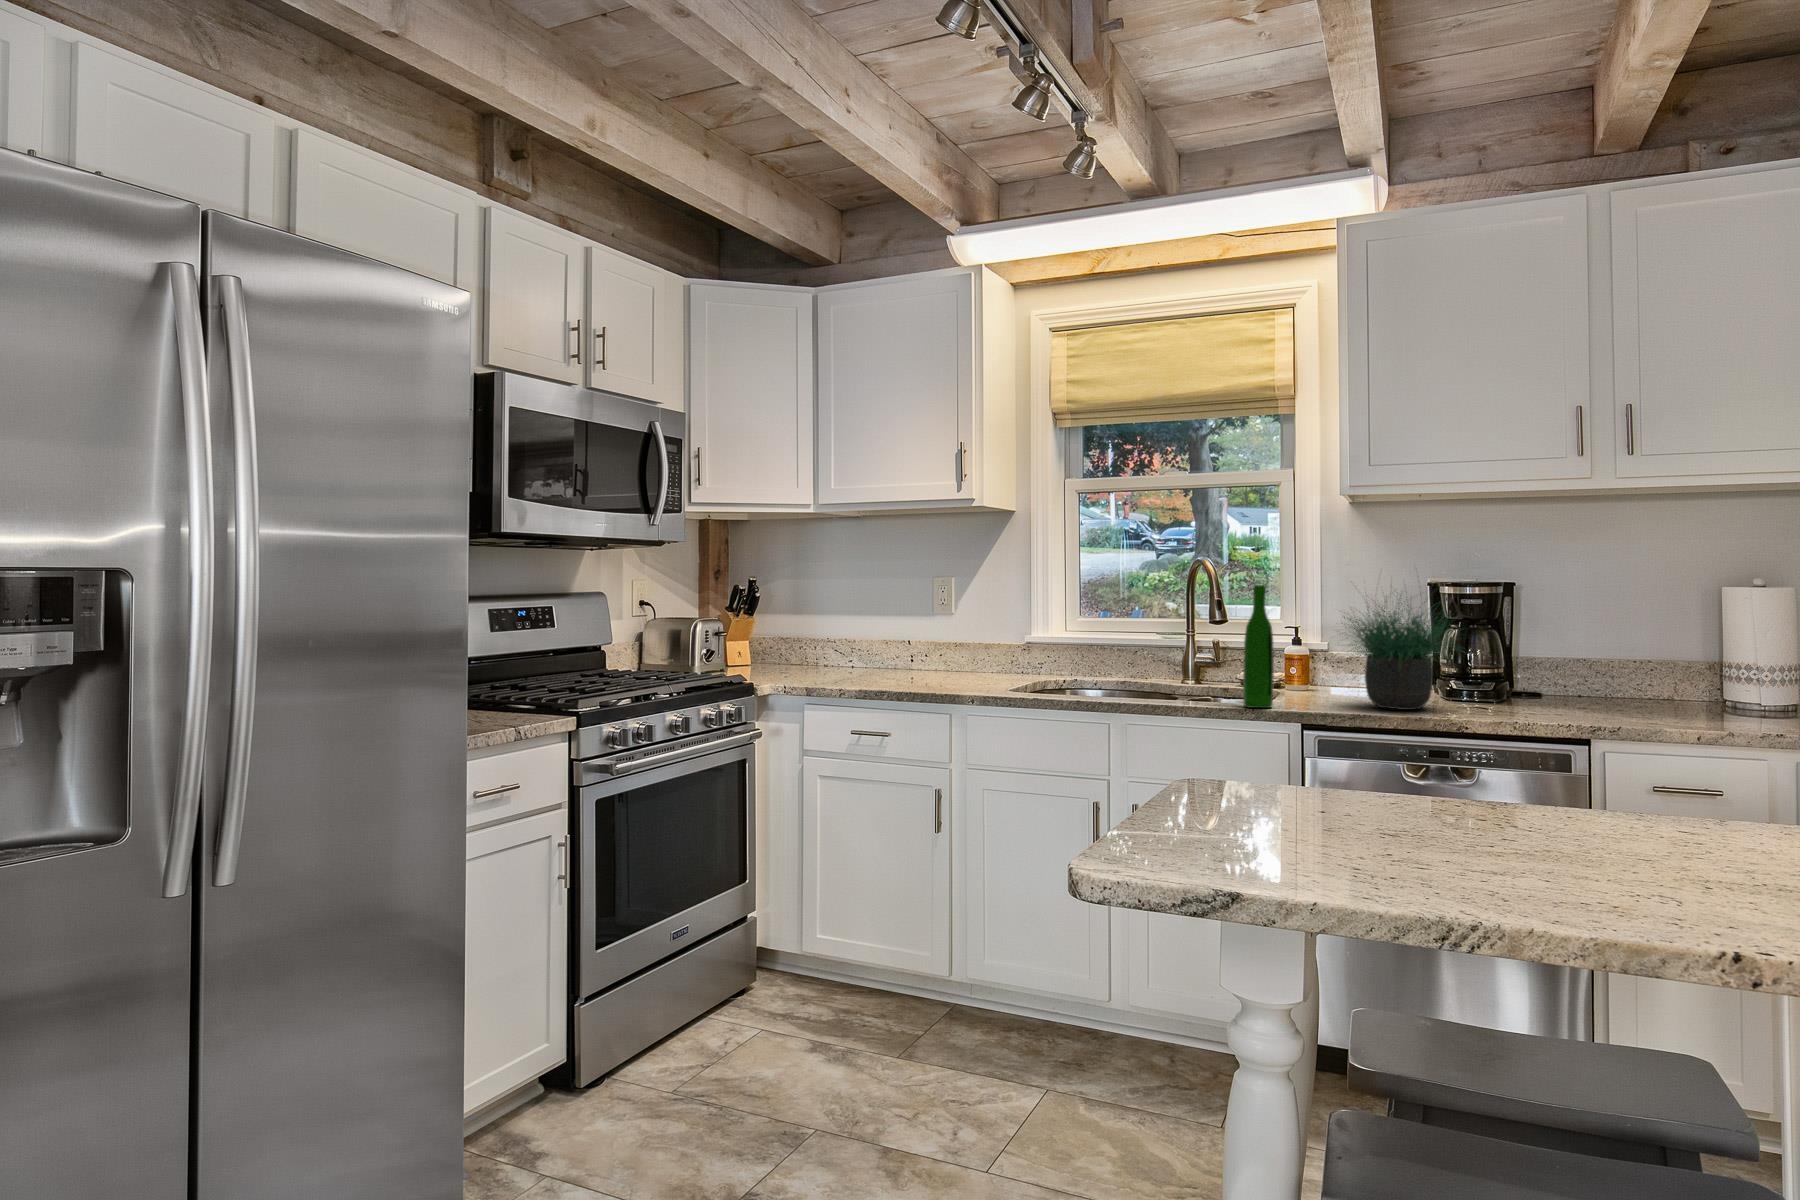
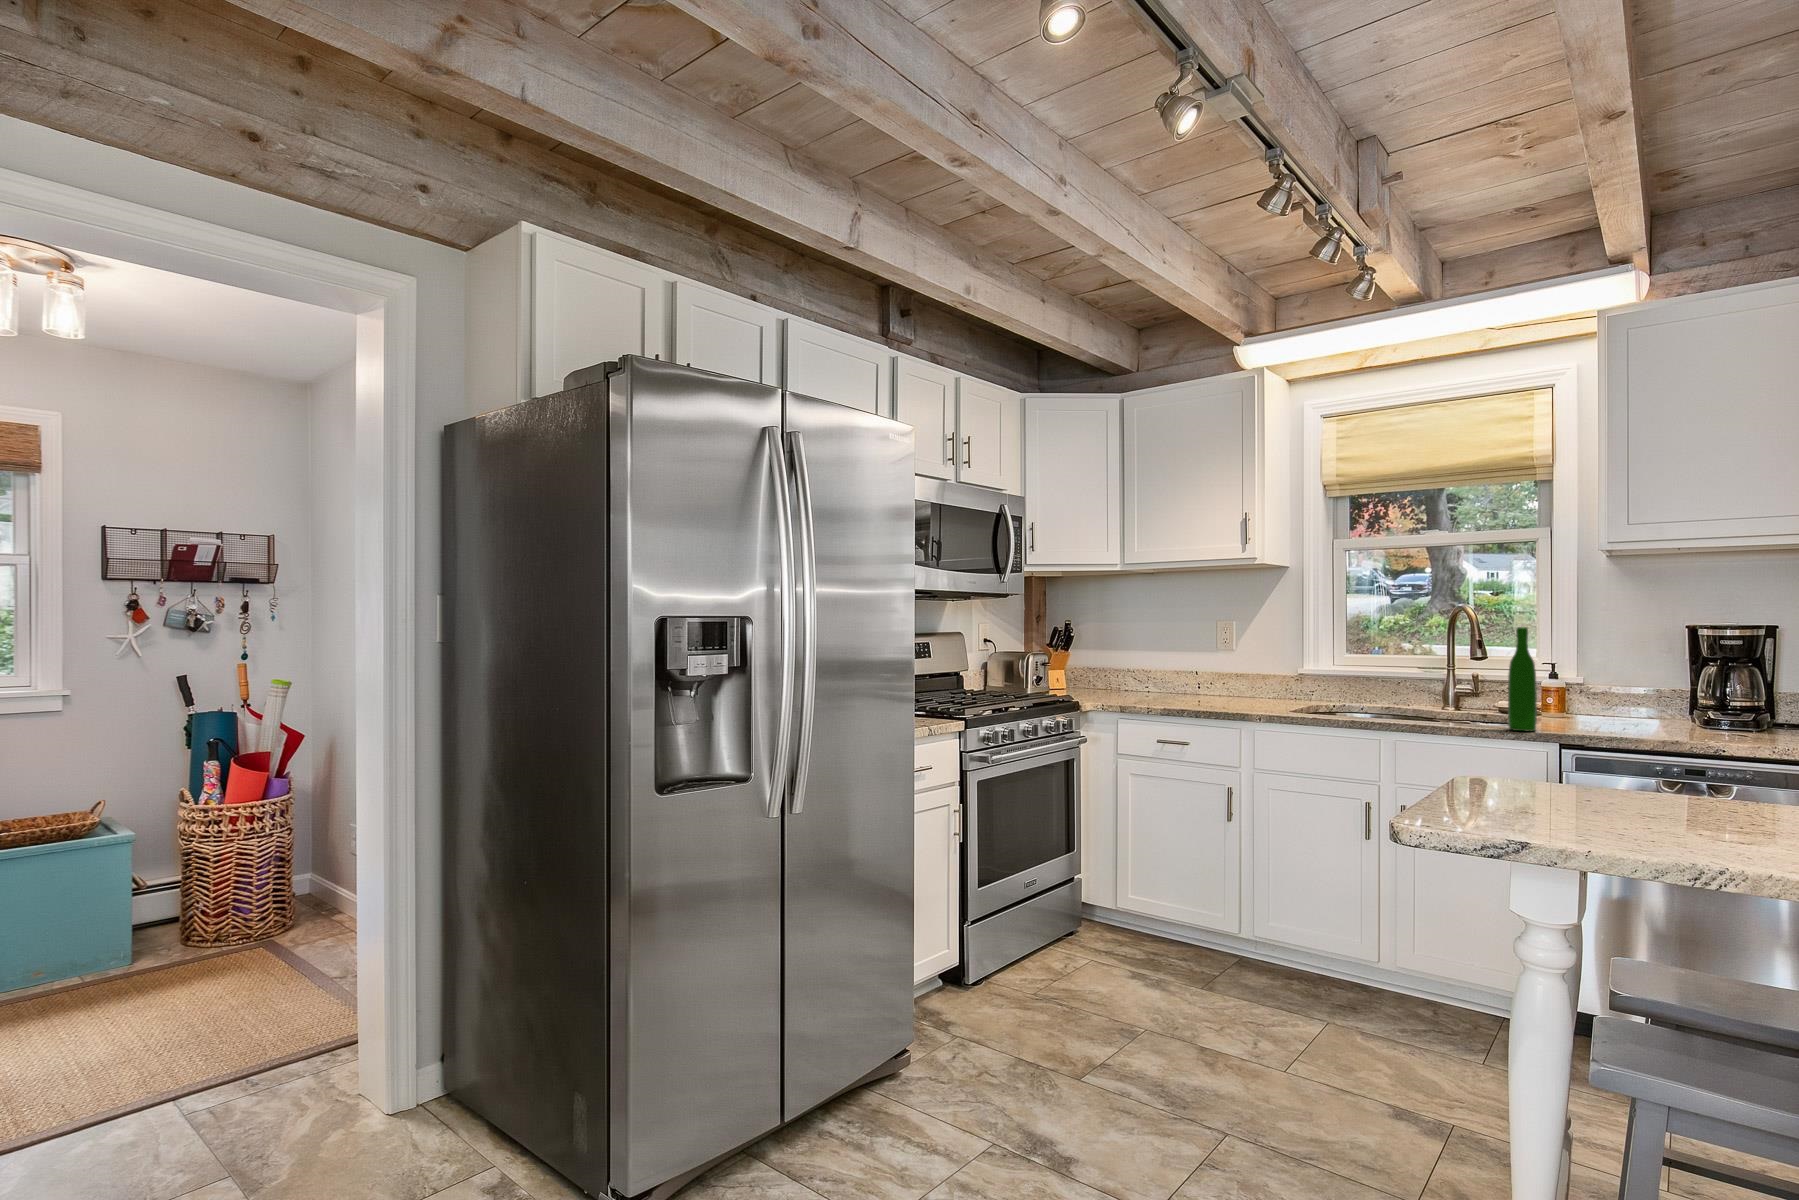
potted plant: present [1342,595,1453,710] -> none [1584,609,1738,736]

